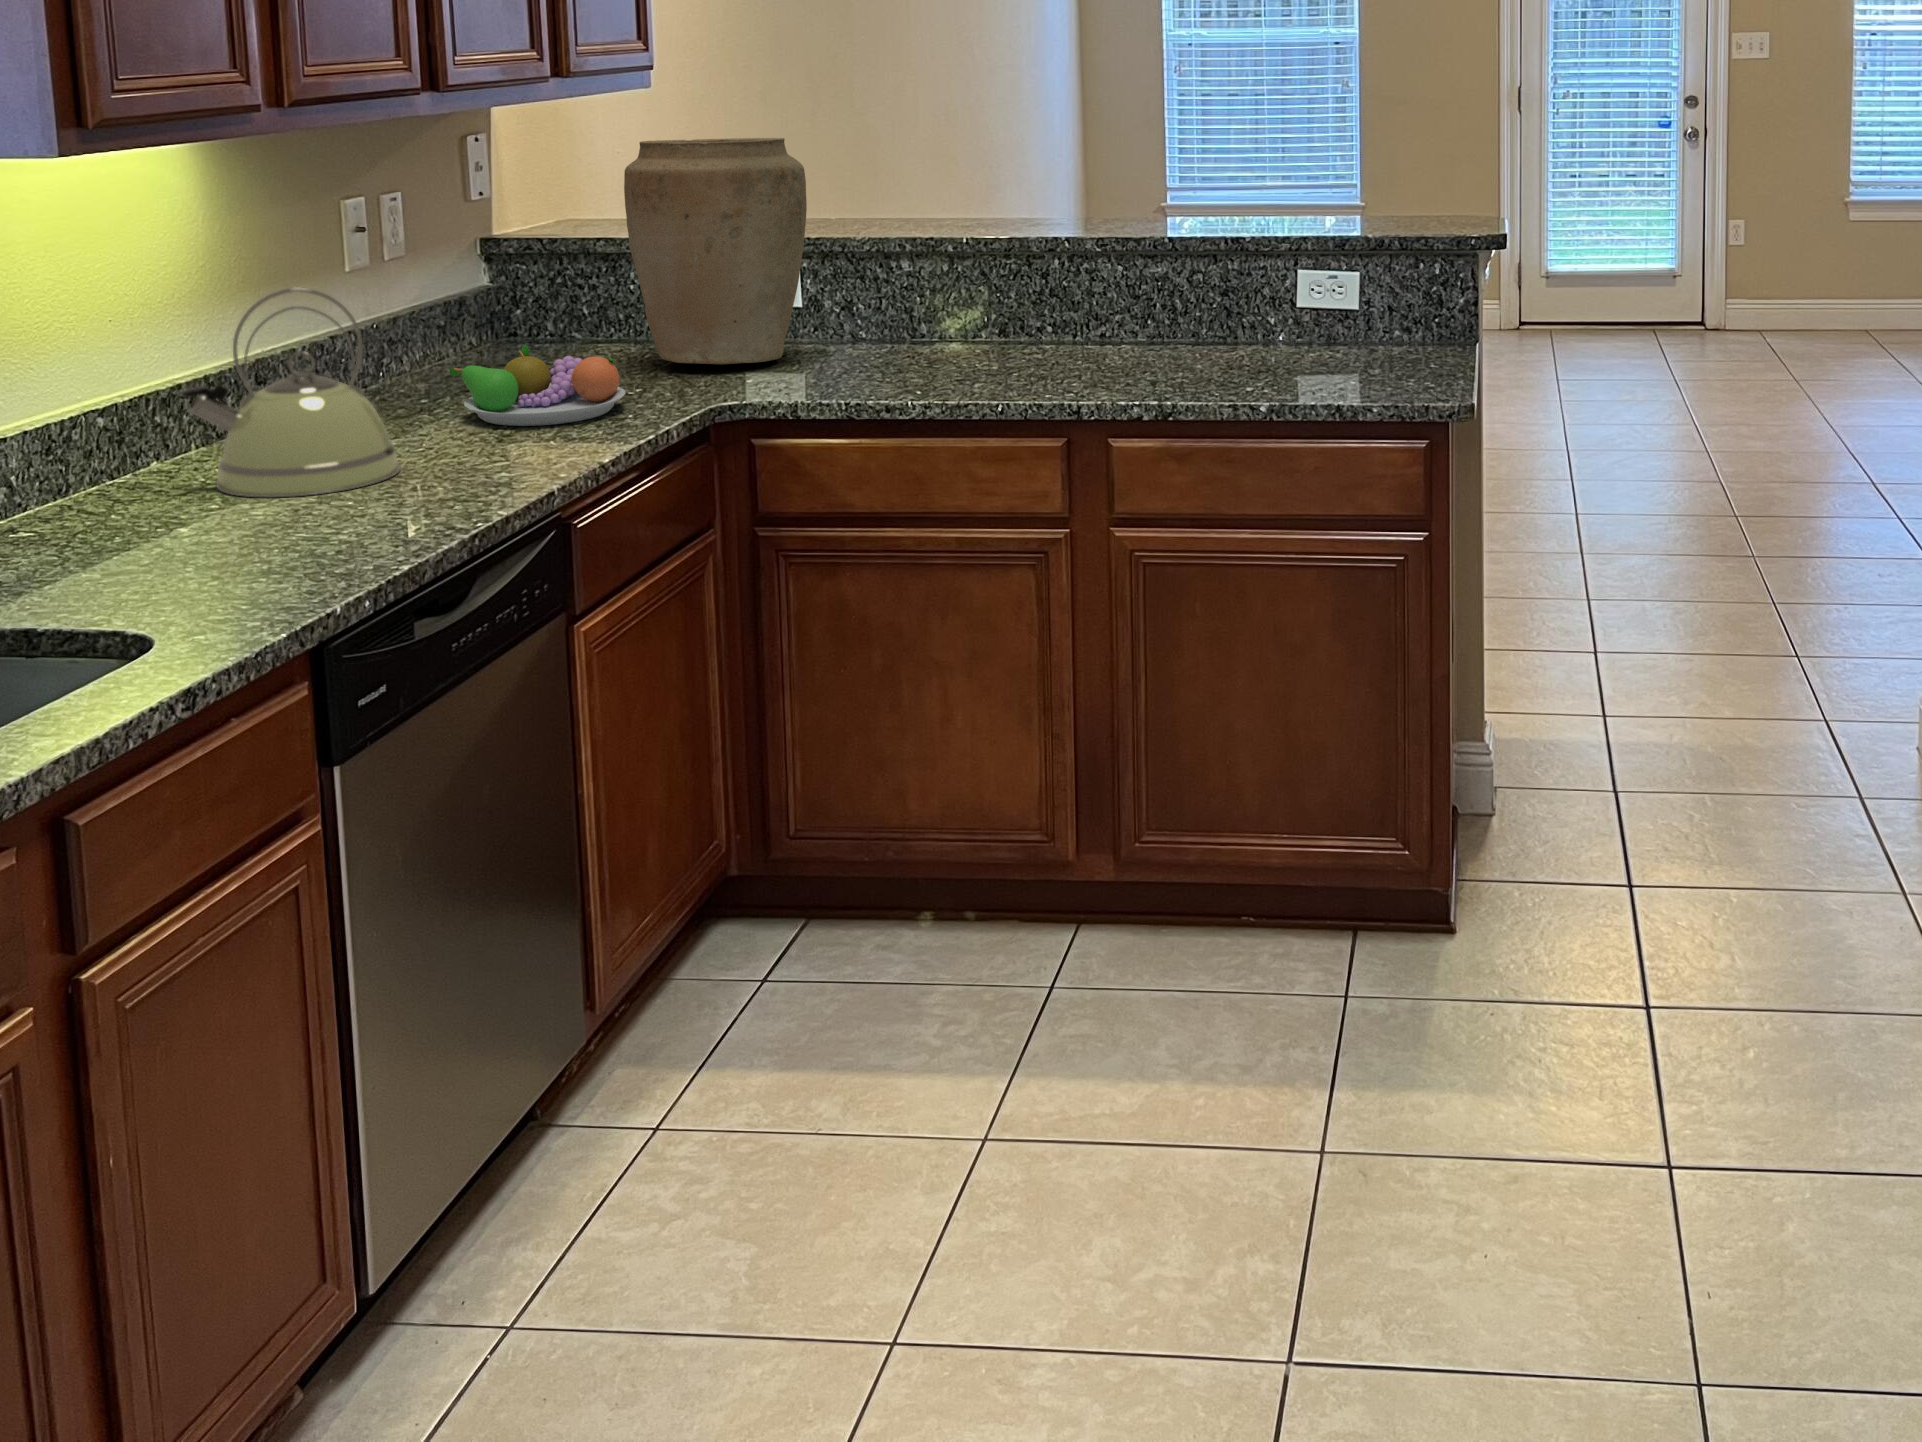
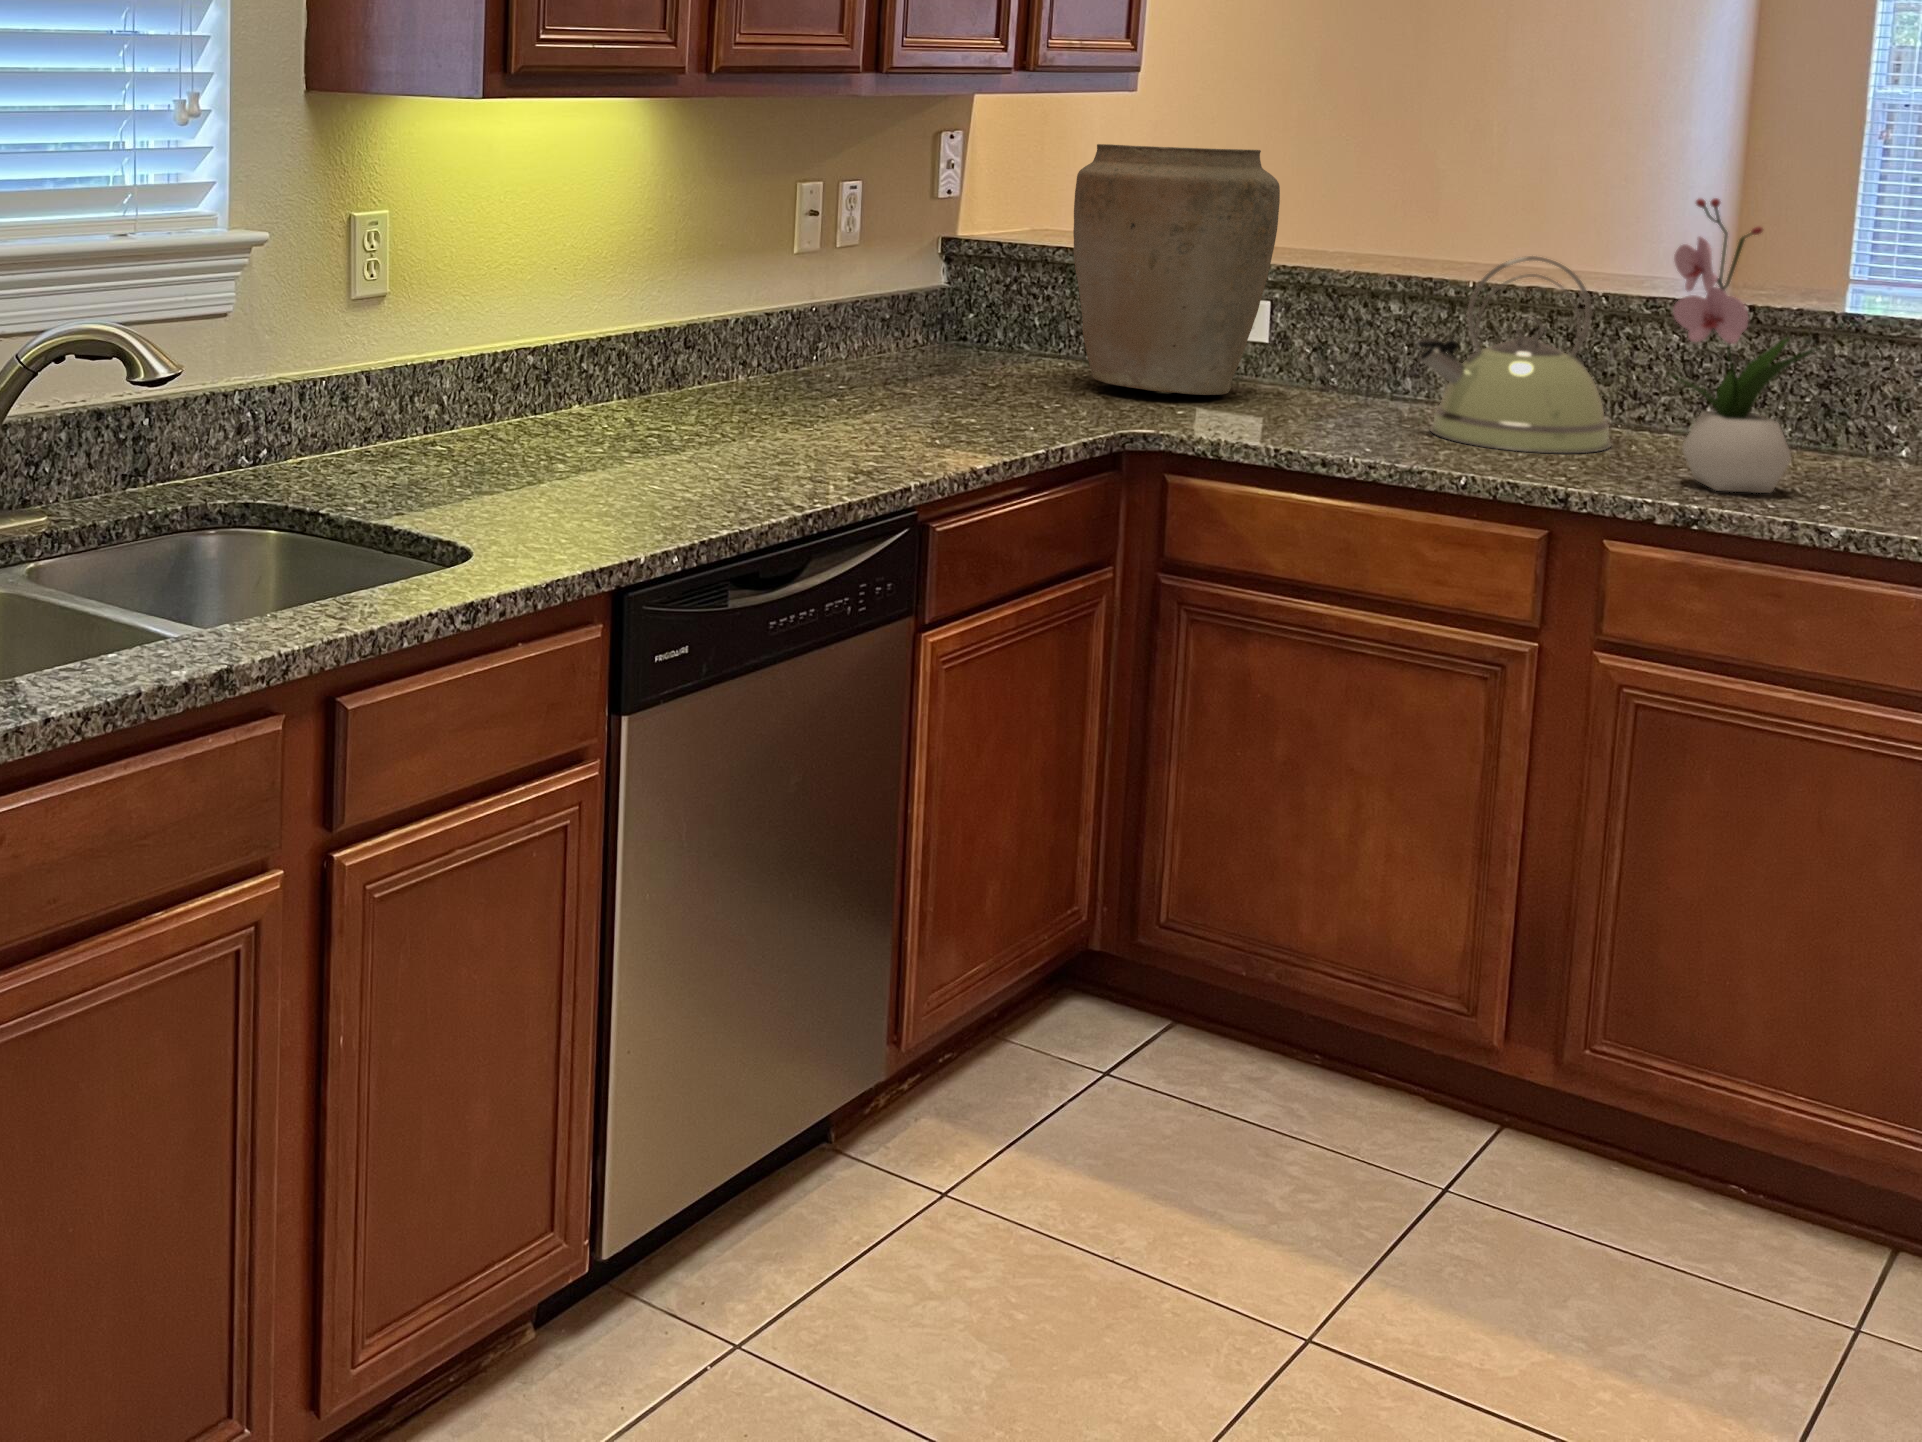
flower arrangement: none [1123,160,1227,387] -> present [1673,198,1817,493]
kettle: present [181,287,401,497] -> present [1417,256,1611,453]
fruit bowl: present [449,345,626,426] -> none [861,342,1033,426]

